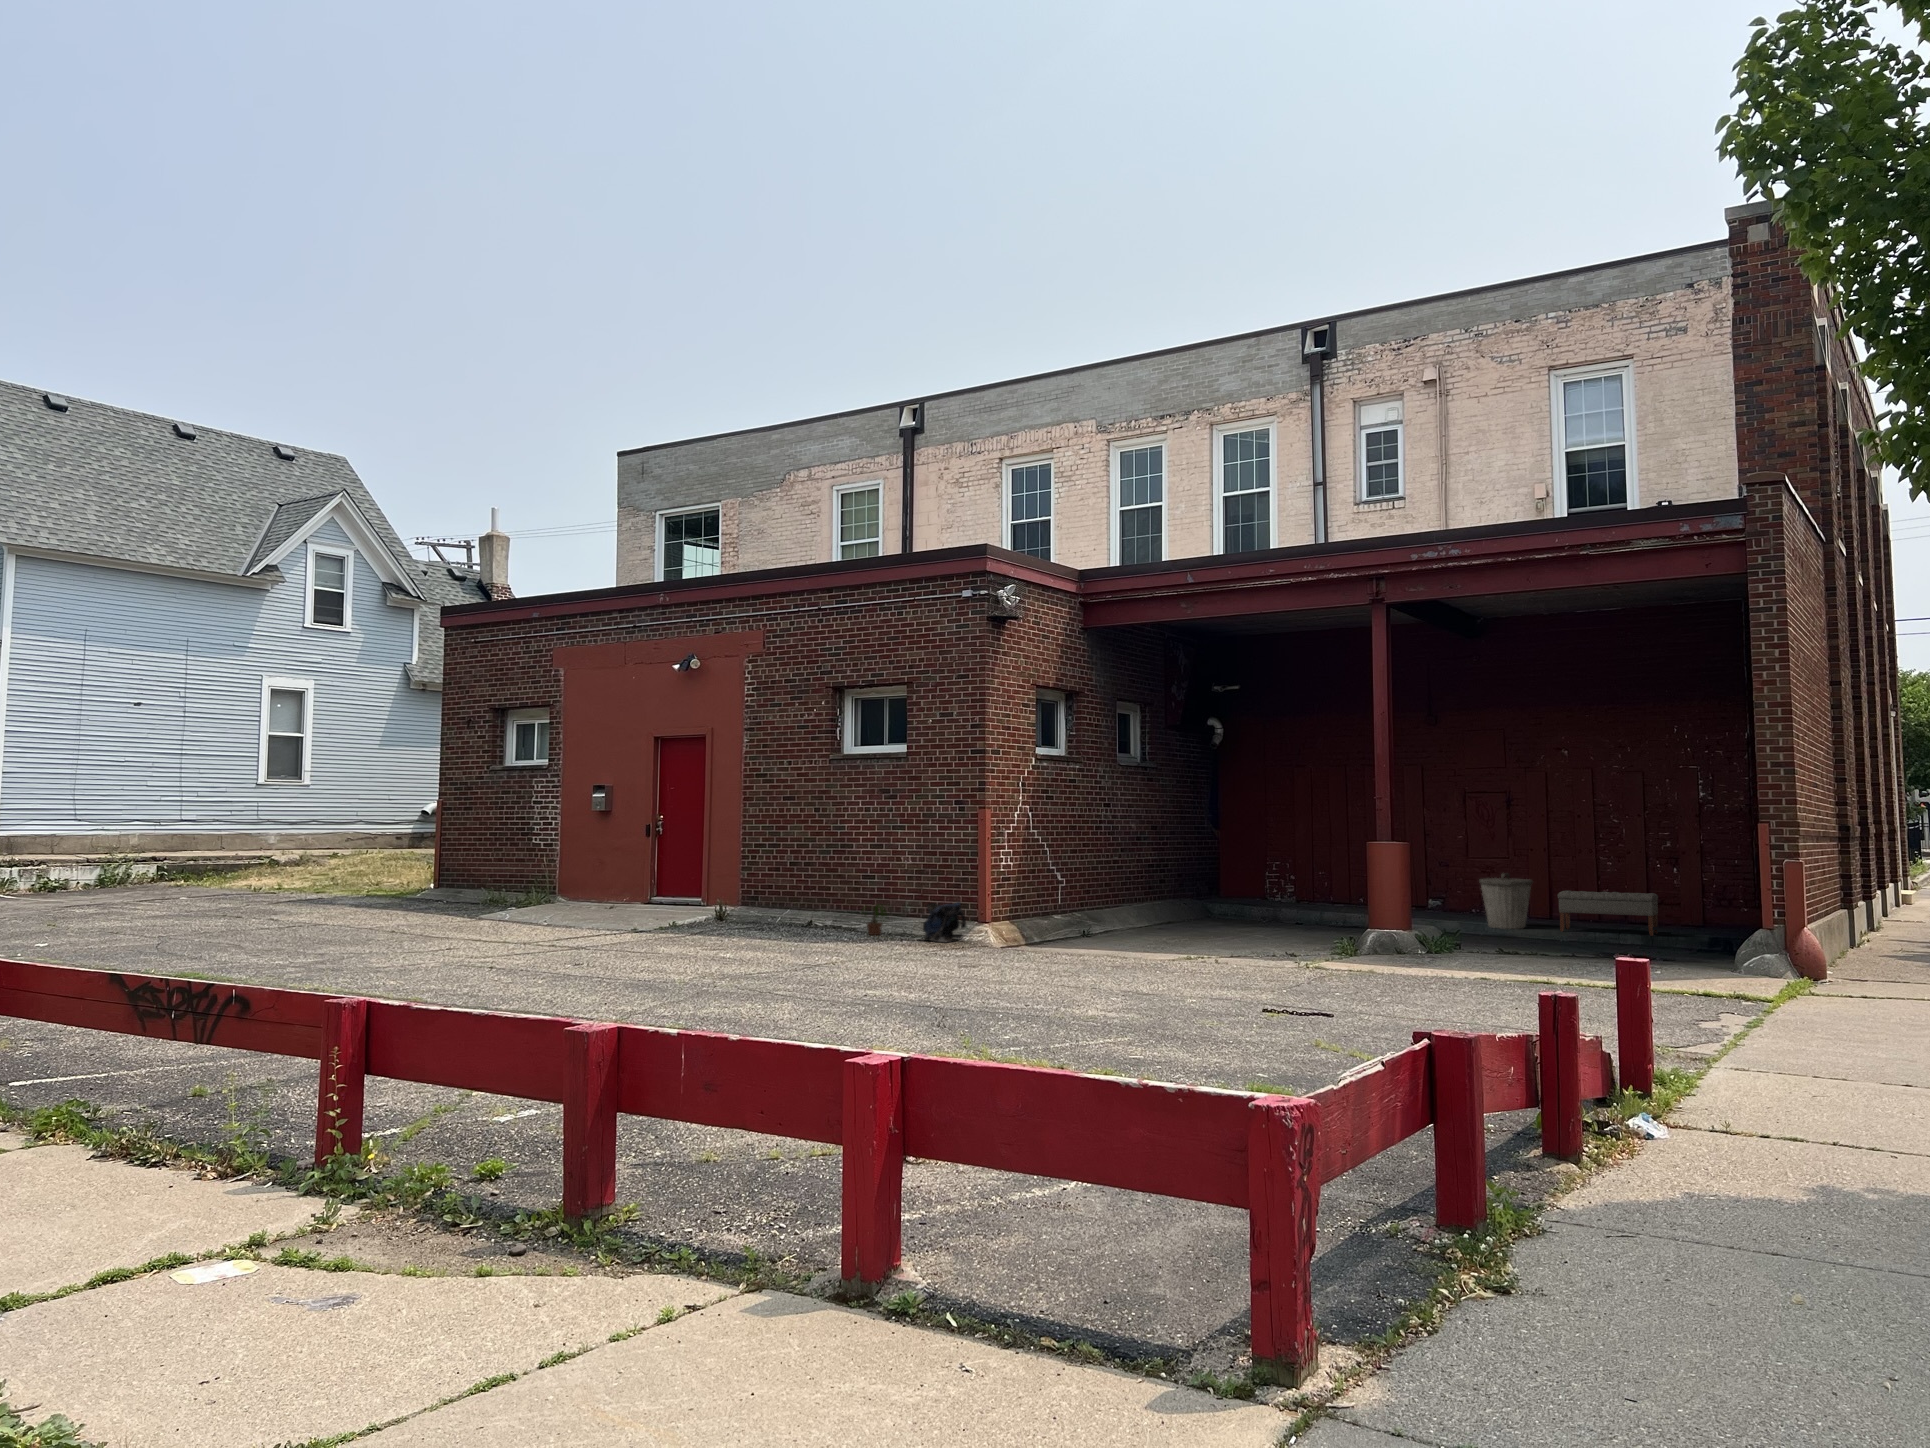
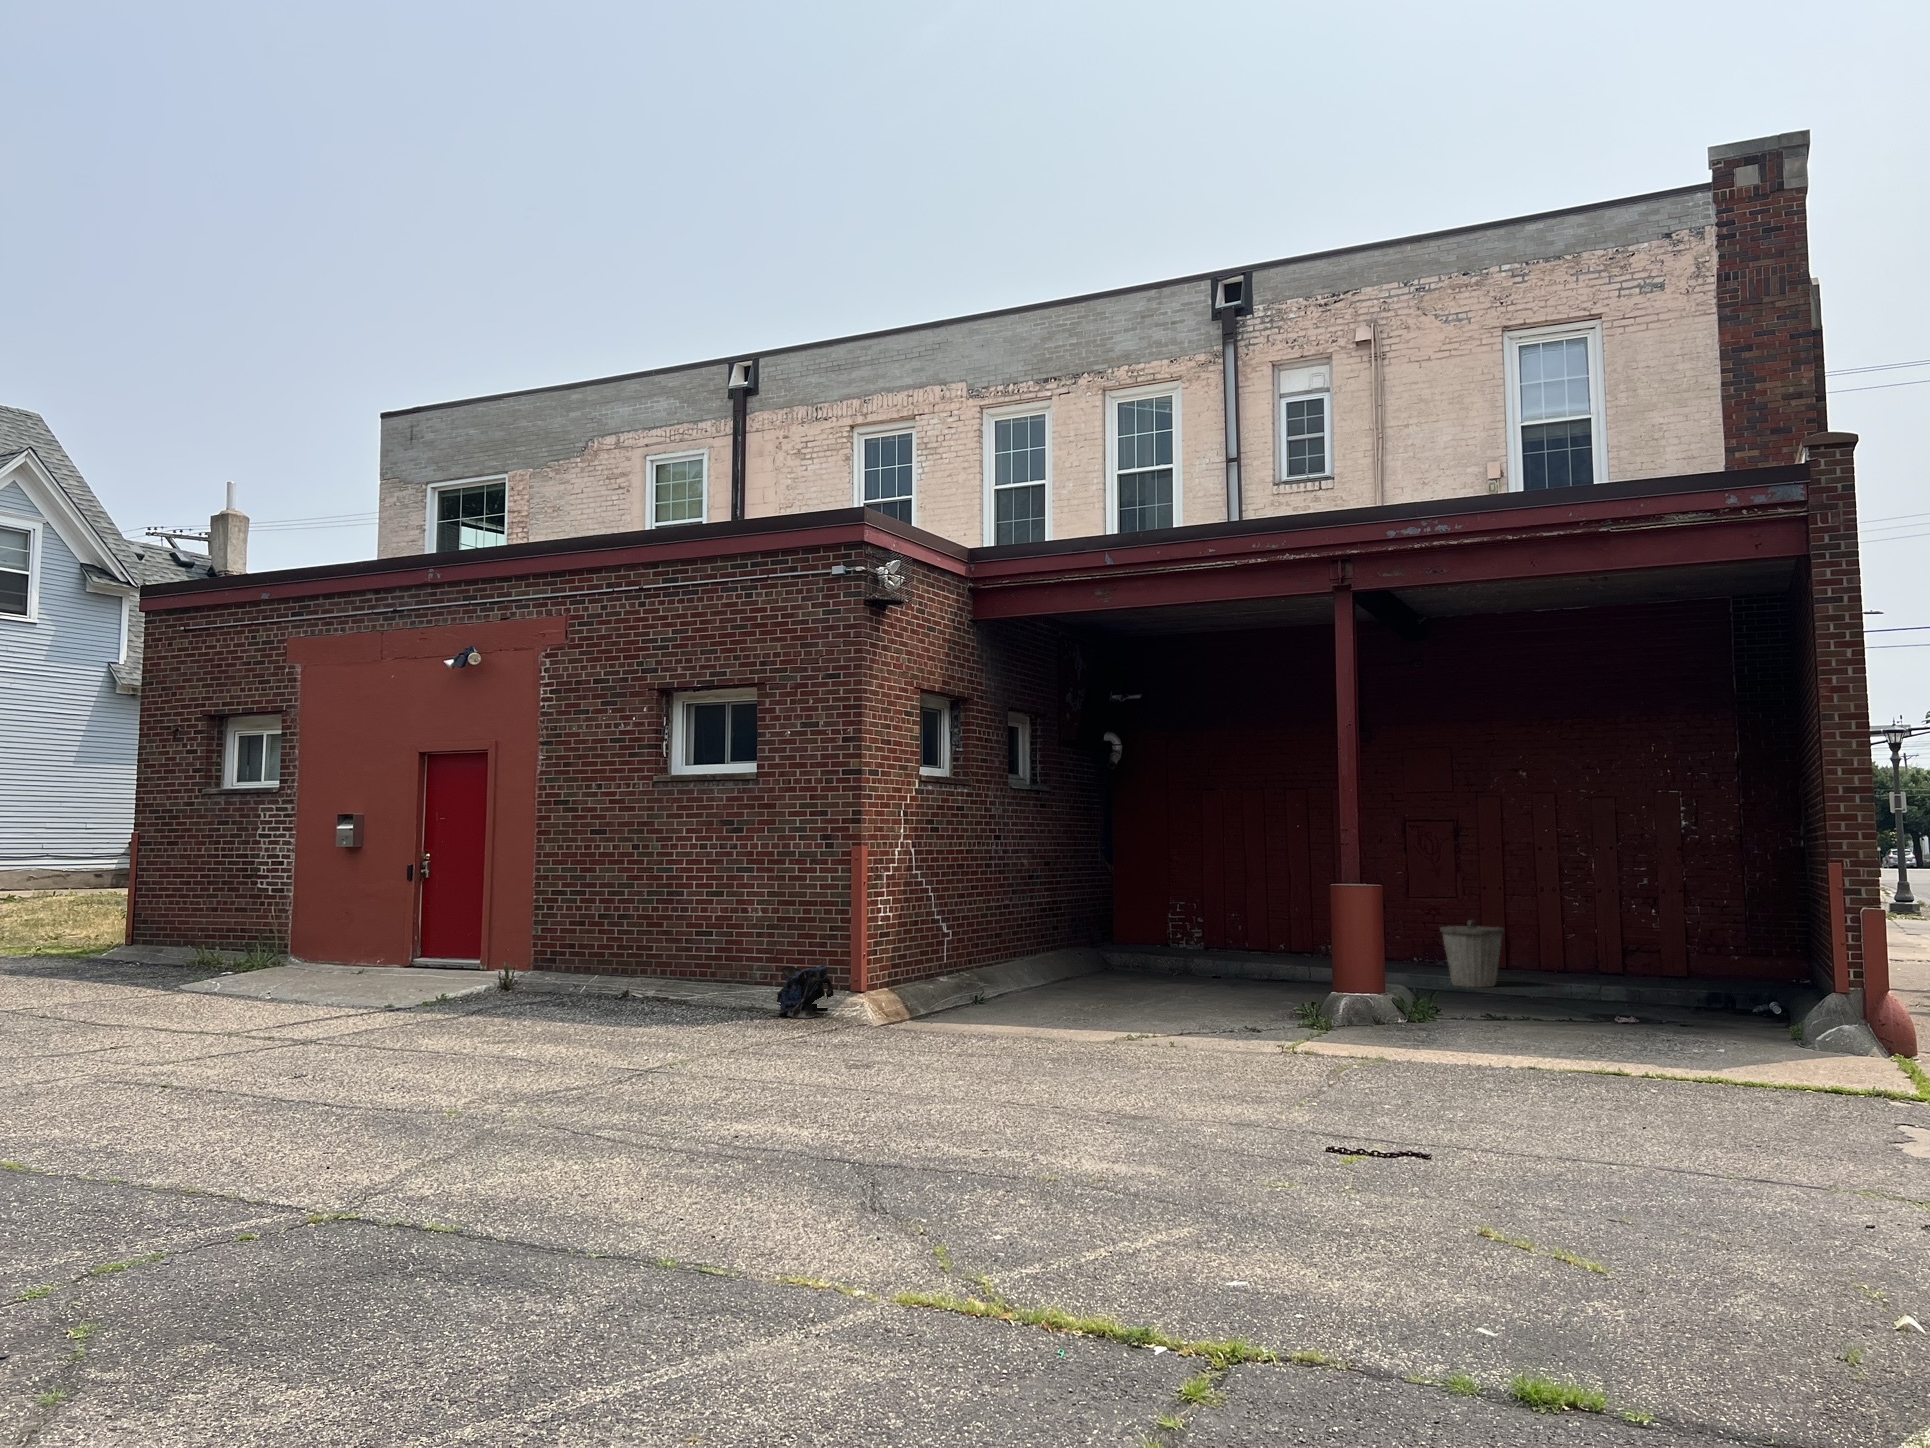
bench: present [1558,890,1658,936] -> none [1536,941,1652,995]
potted plant: present [862,905,886,935] -> none [687,968,732,1008]

